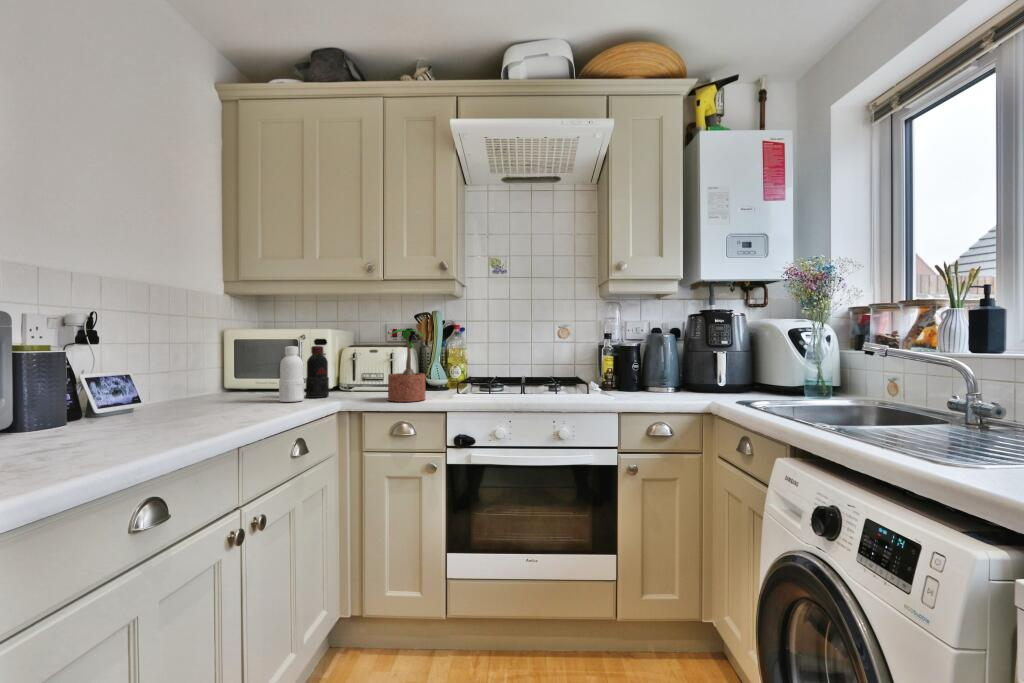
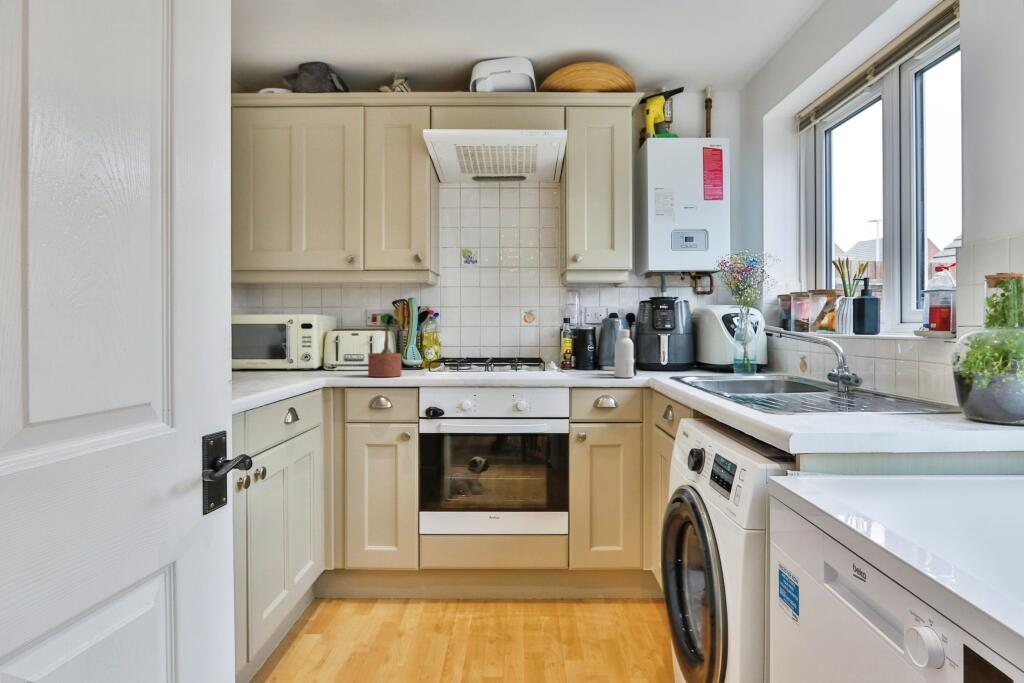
bottle: present [279,346,329,402] -> present [614,329,637,378]

